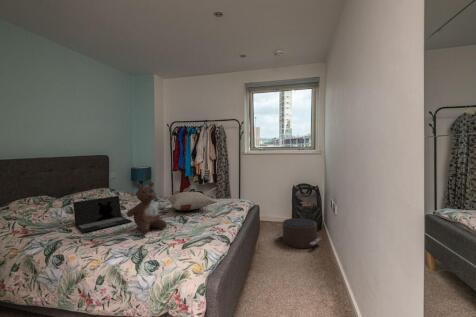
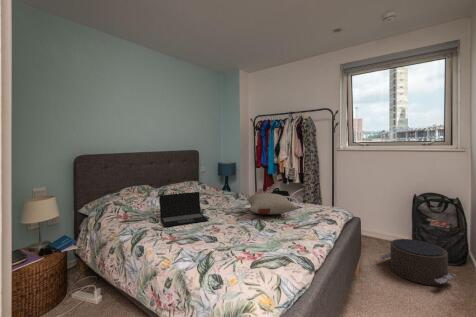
stuffed bear: present [127,182,167,233] -> none [201,182,240,238]

